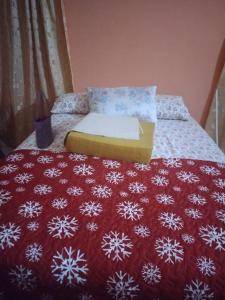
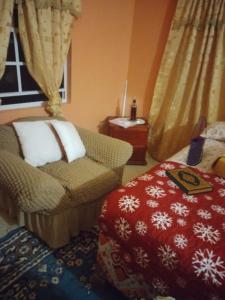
hardback book: none [11,152,67,187] -> present [165,167,213,195]

